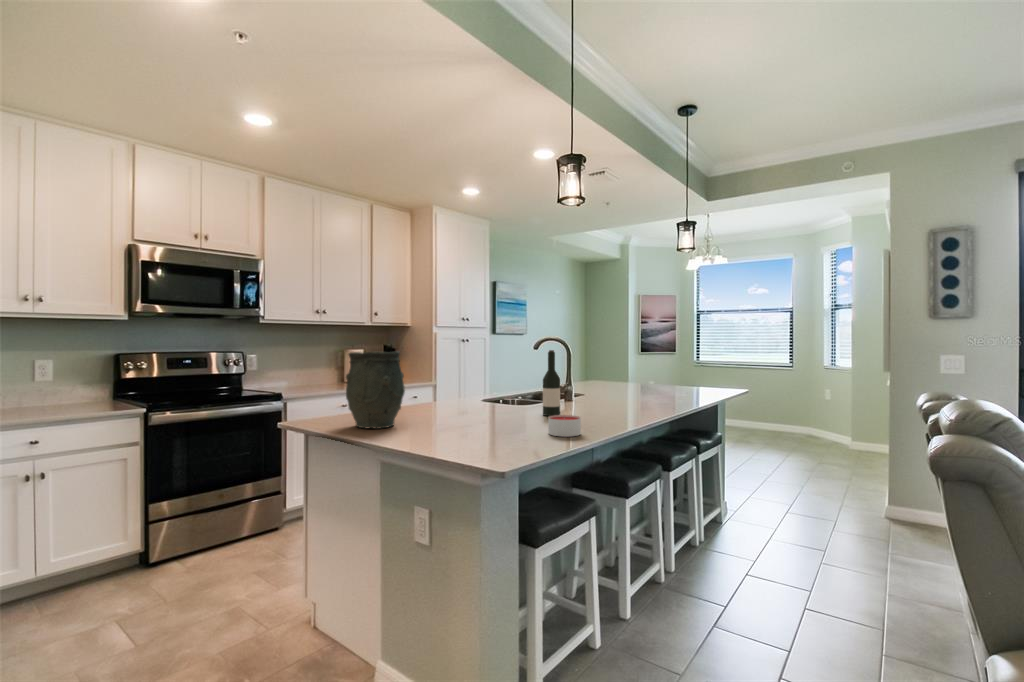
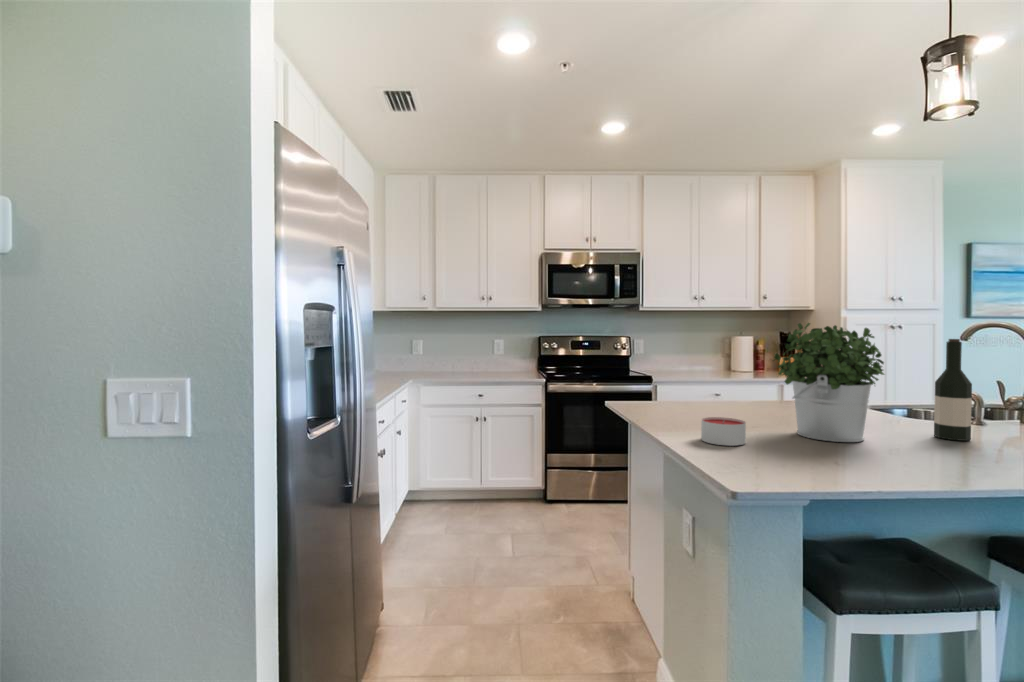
potted plant: none [457,339,530,428] -> present [774,323,884,442]
vase: present [346,351,405,429] -> none [646,337,712,419]
candle: present [548,415,581,437] -> present [701,417,746,446]

